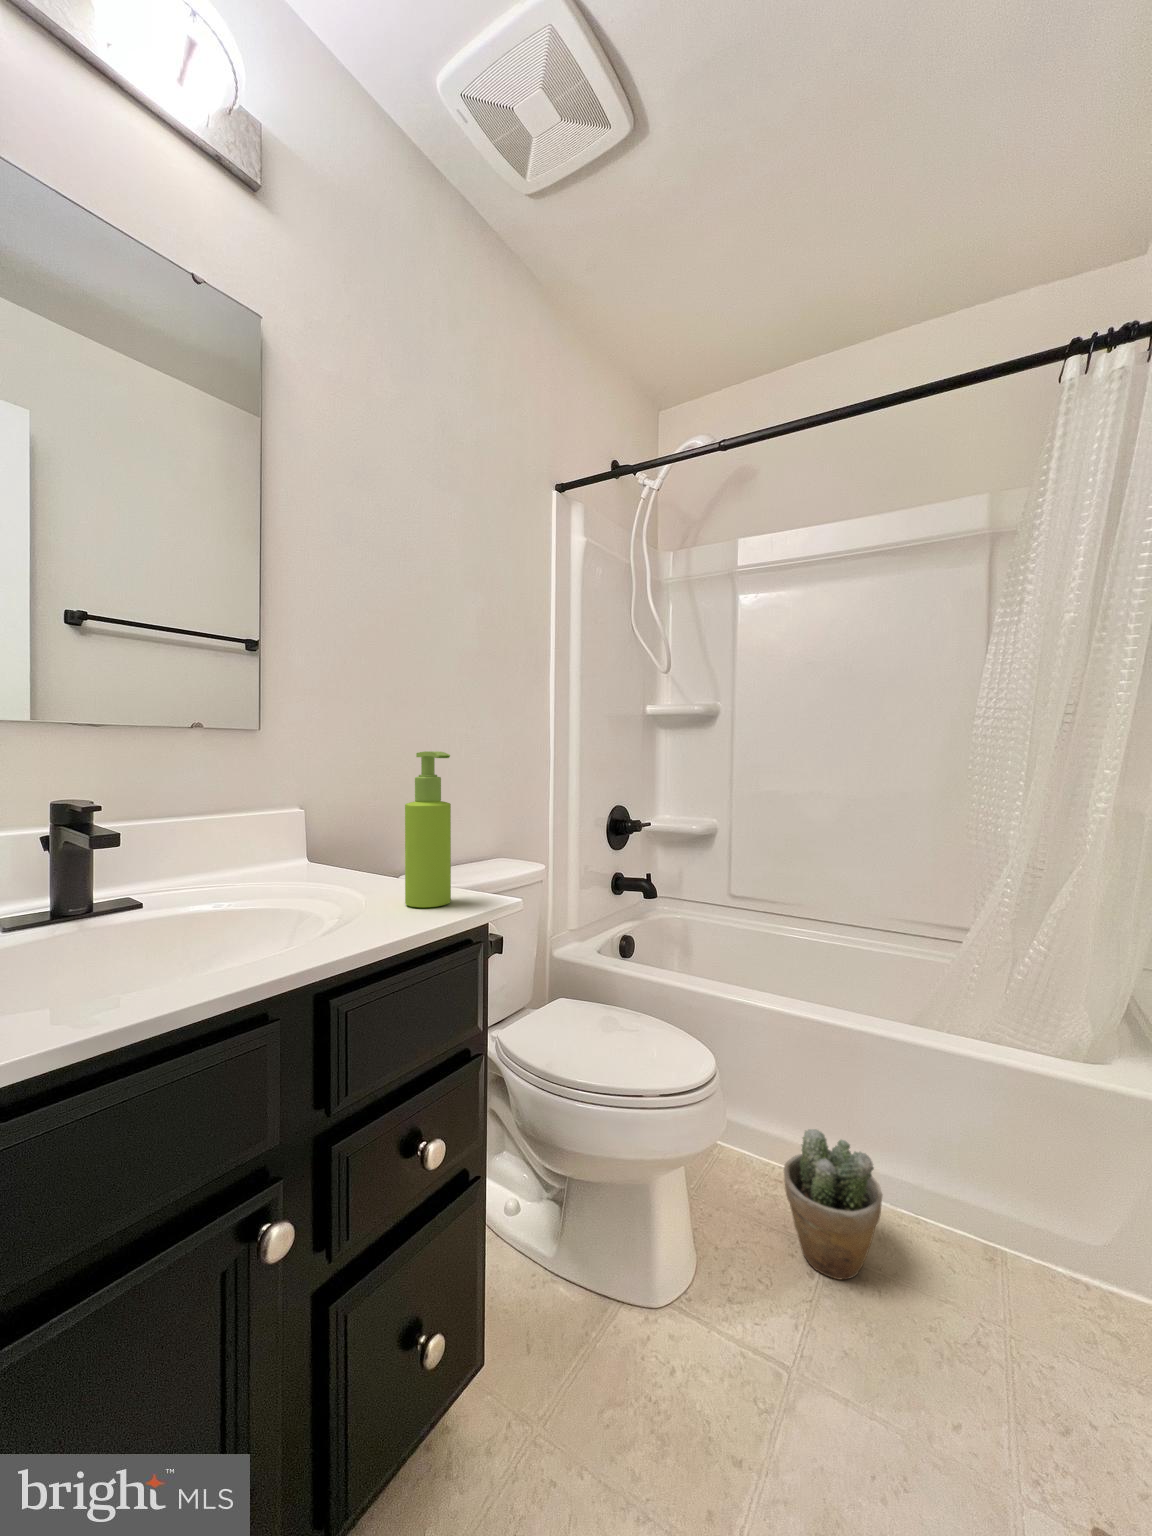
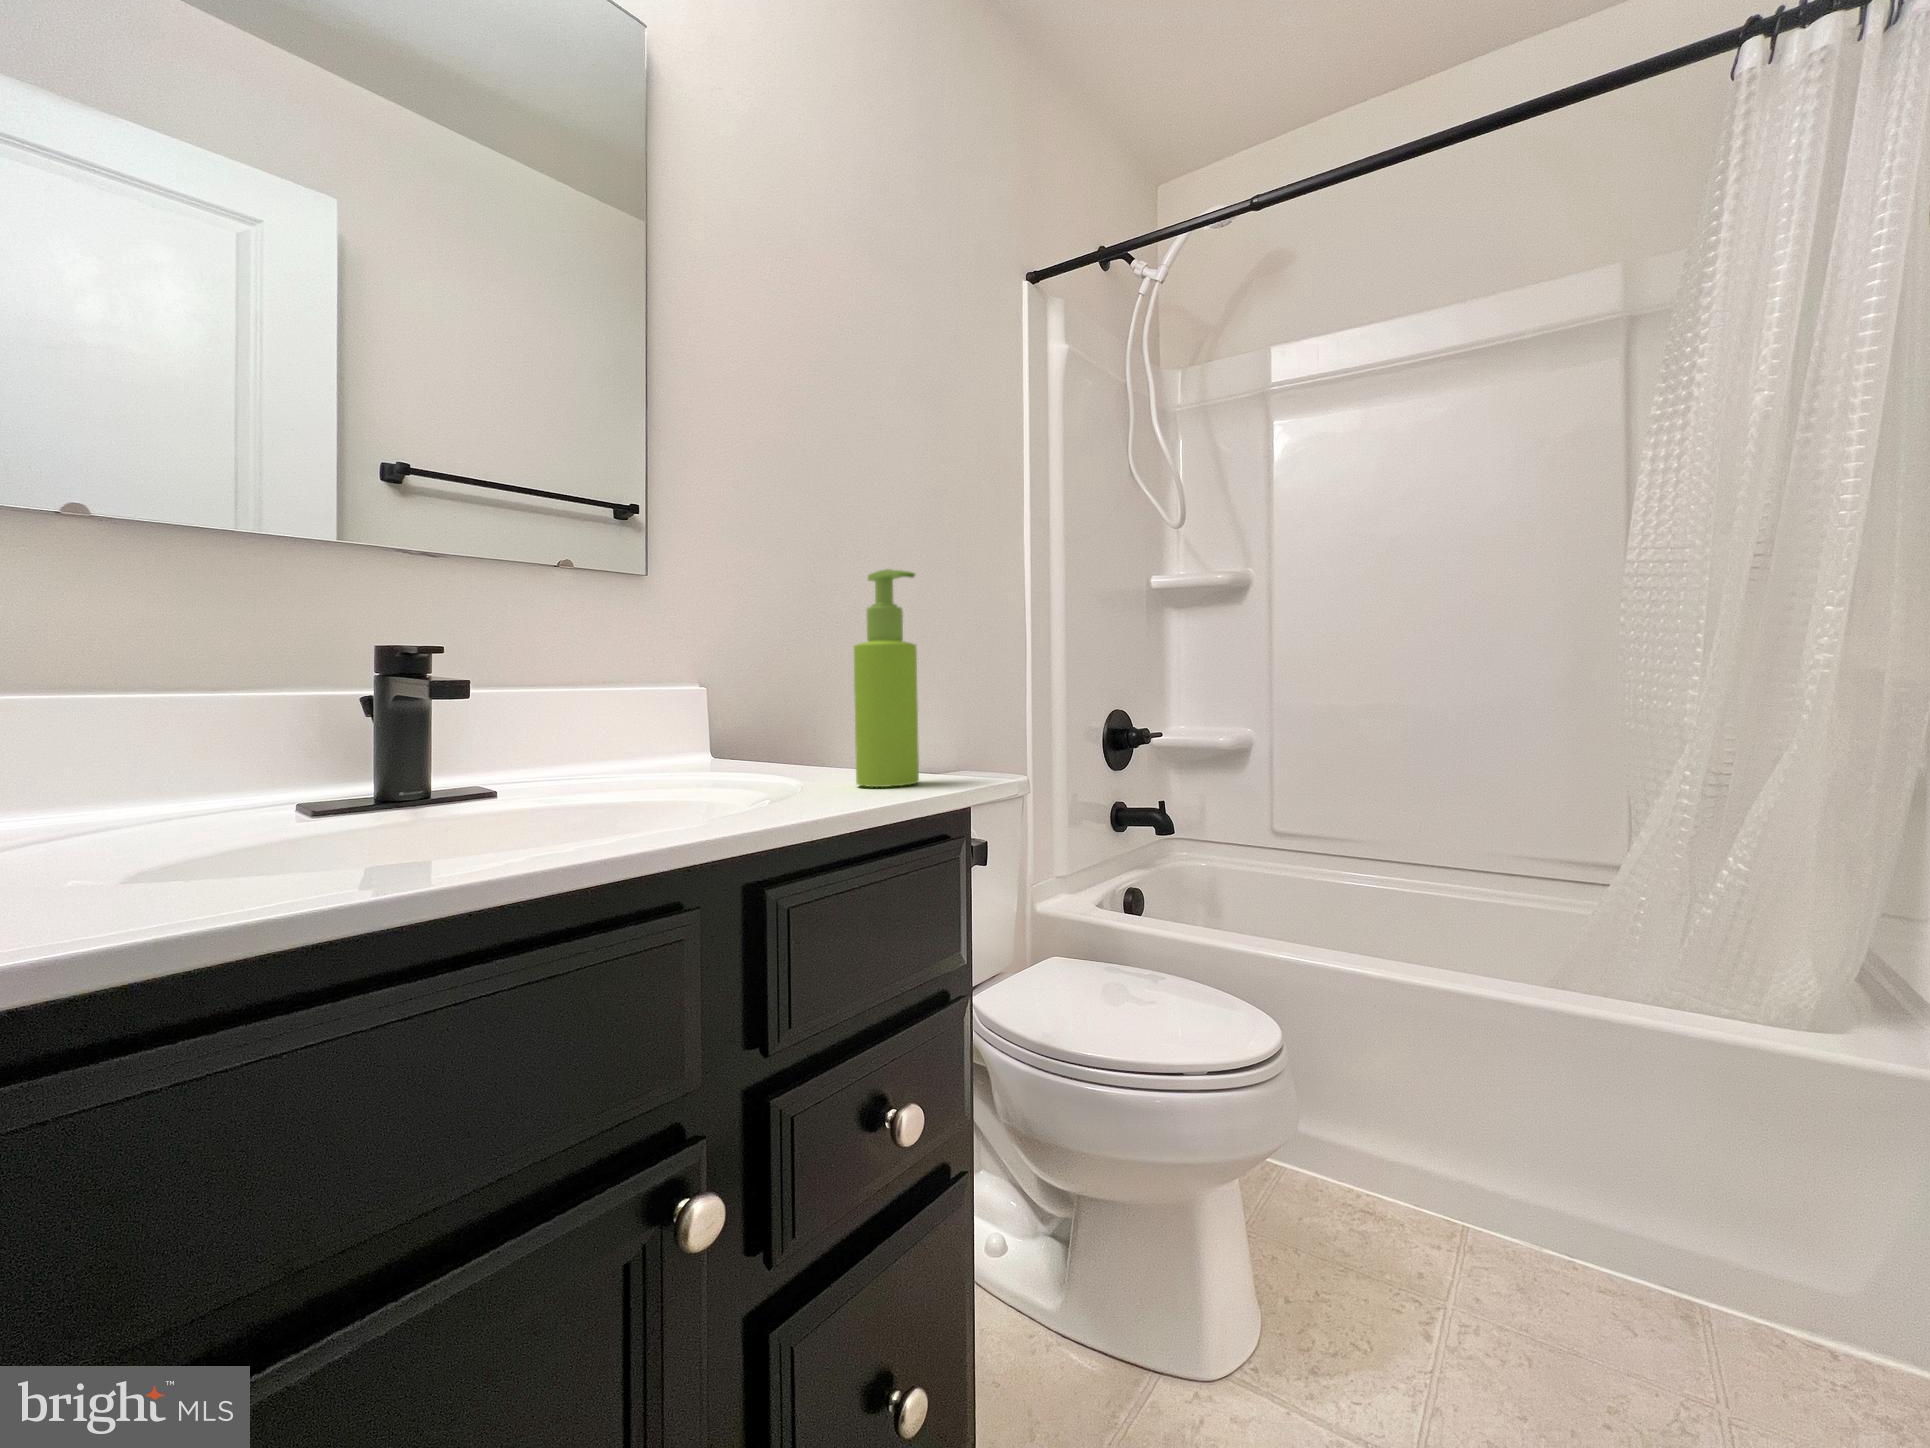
potted plant: present [784,1129,882,1280] -> none [1381,1130,1526,1342]

